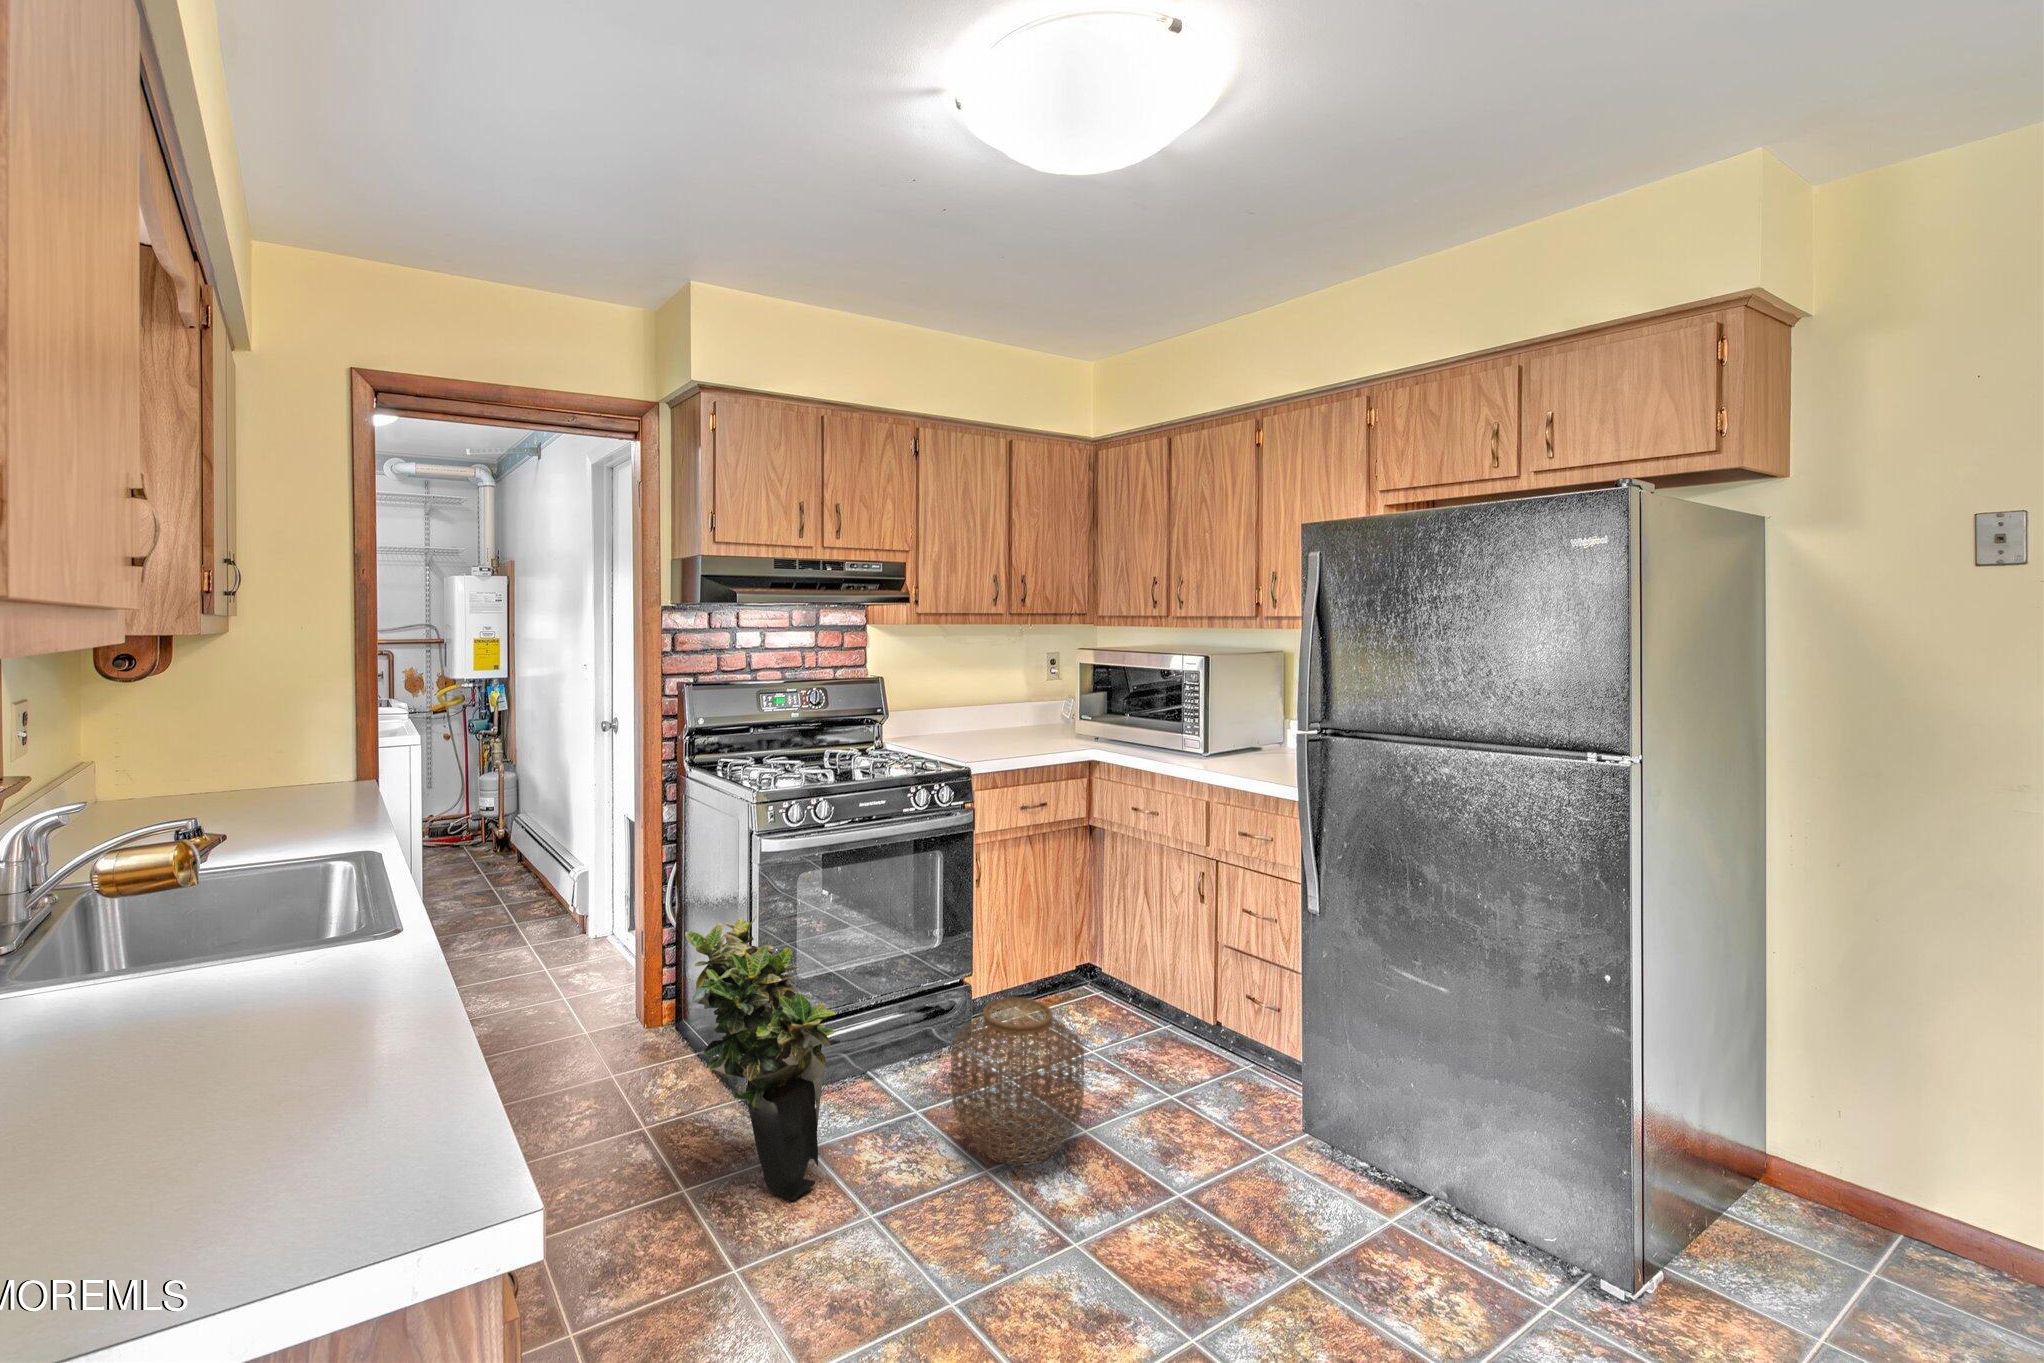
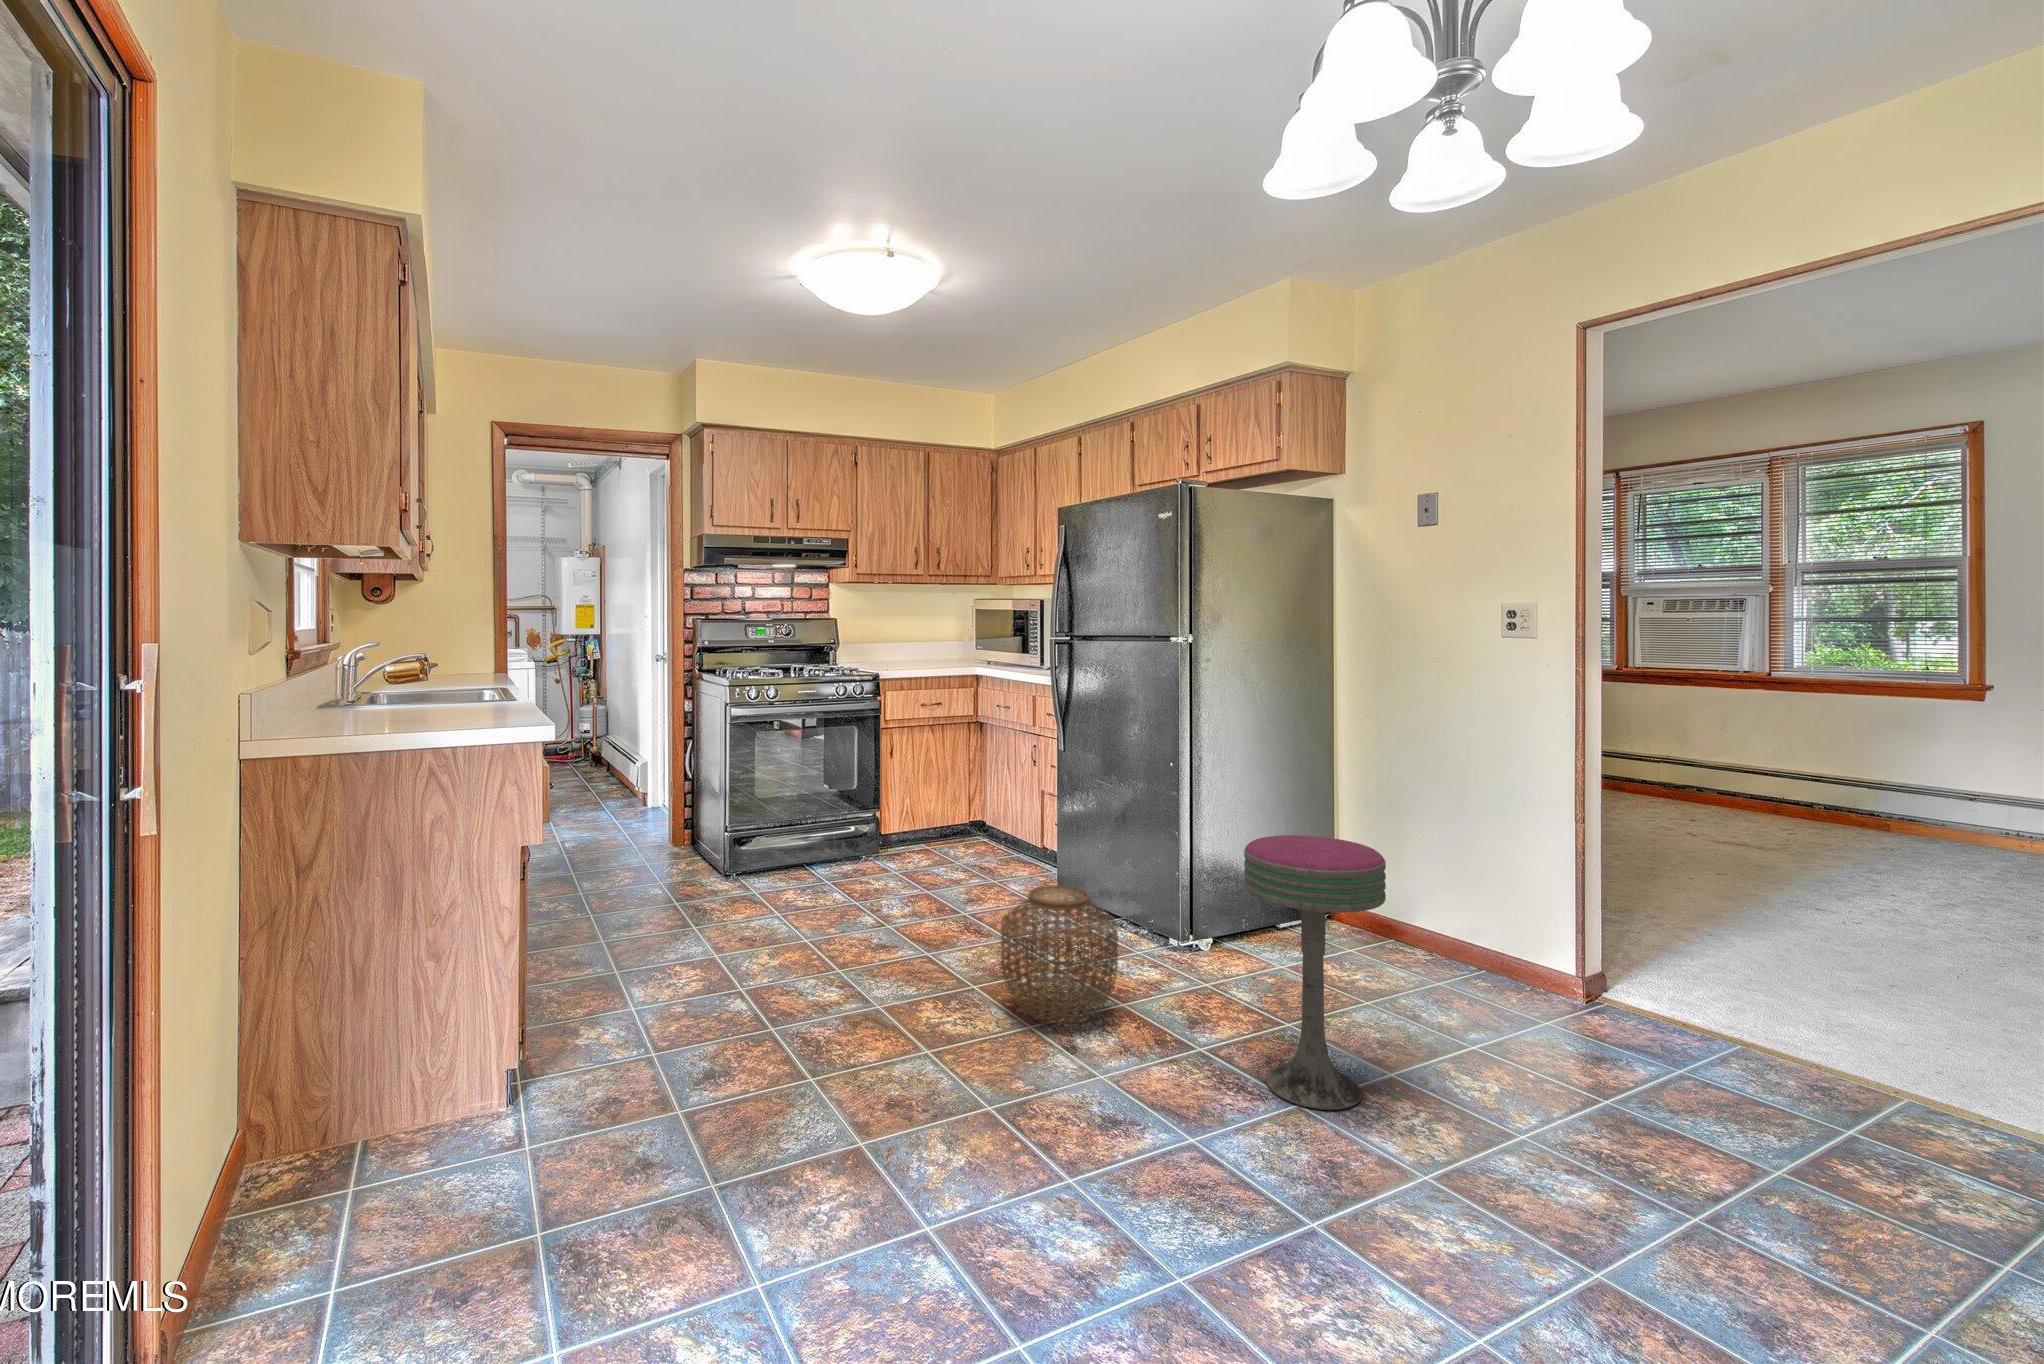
potted plant: present [685,916,836,1201] -> none [773,805,899,1040]
bar stool: none [1237,953,1397,1279] -> present [1244,835,1386,1110]

